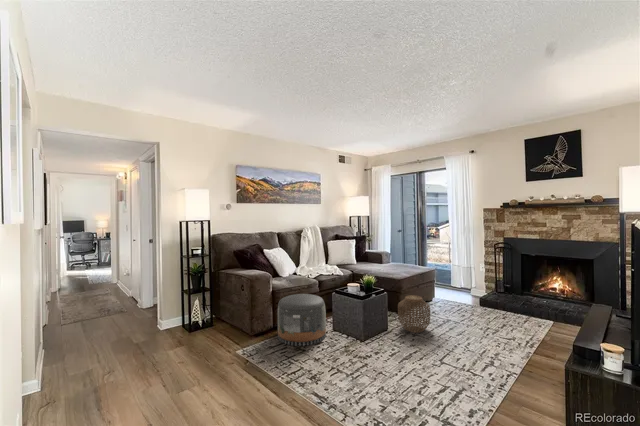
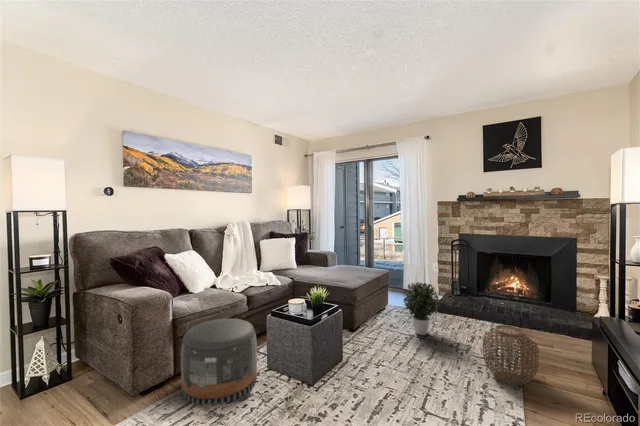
potted plant: none [442,276,475,320] -> present [404,282,440,335]
woven basket: present [398,295,430,333] -> present [483,325,539,385]

